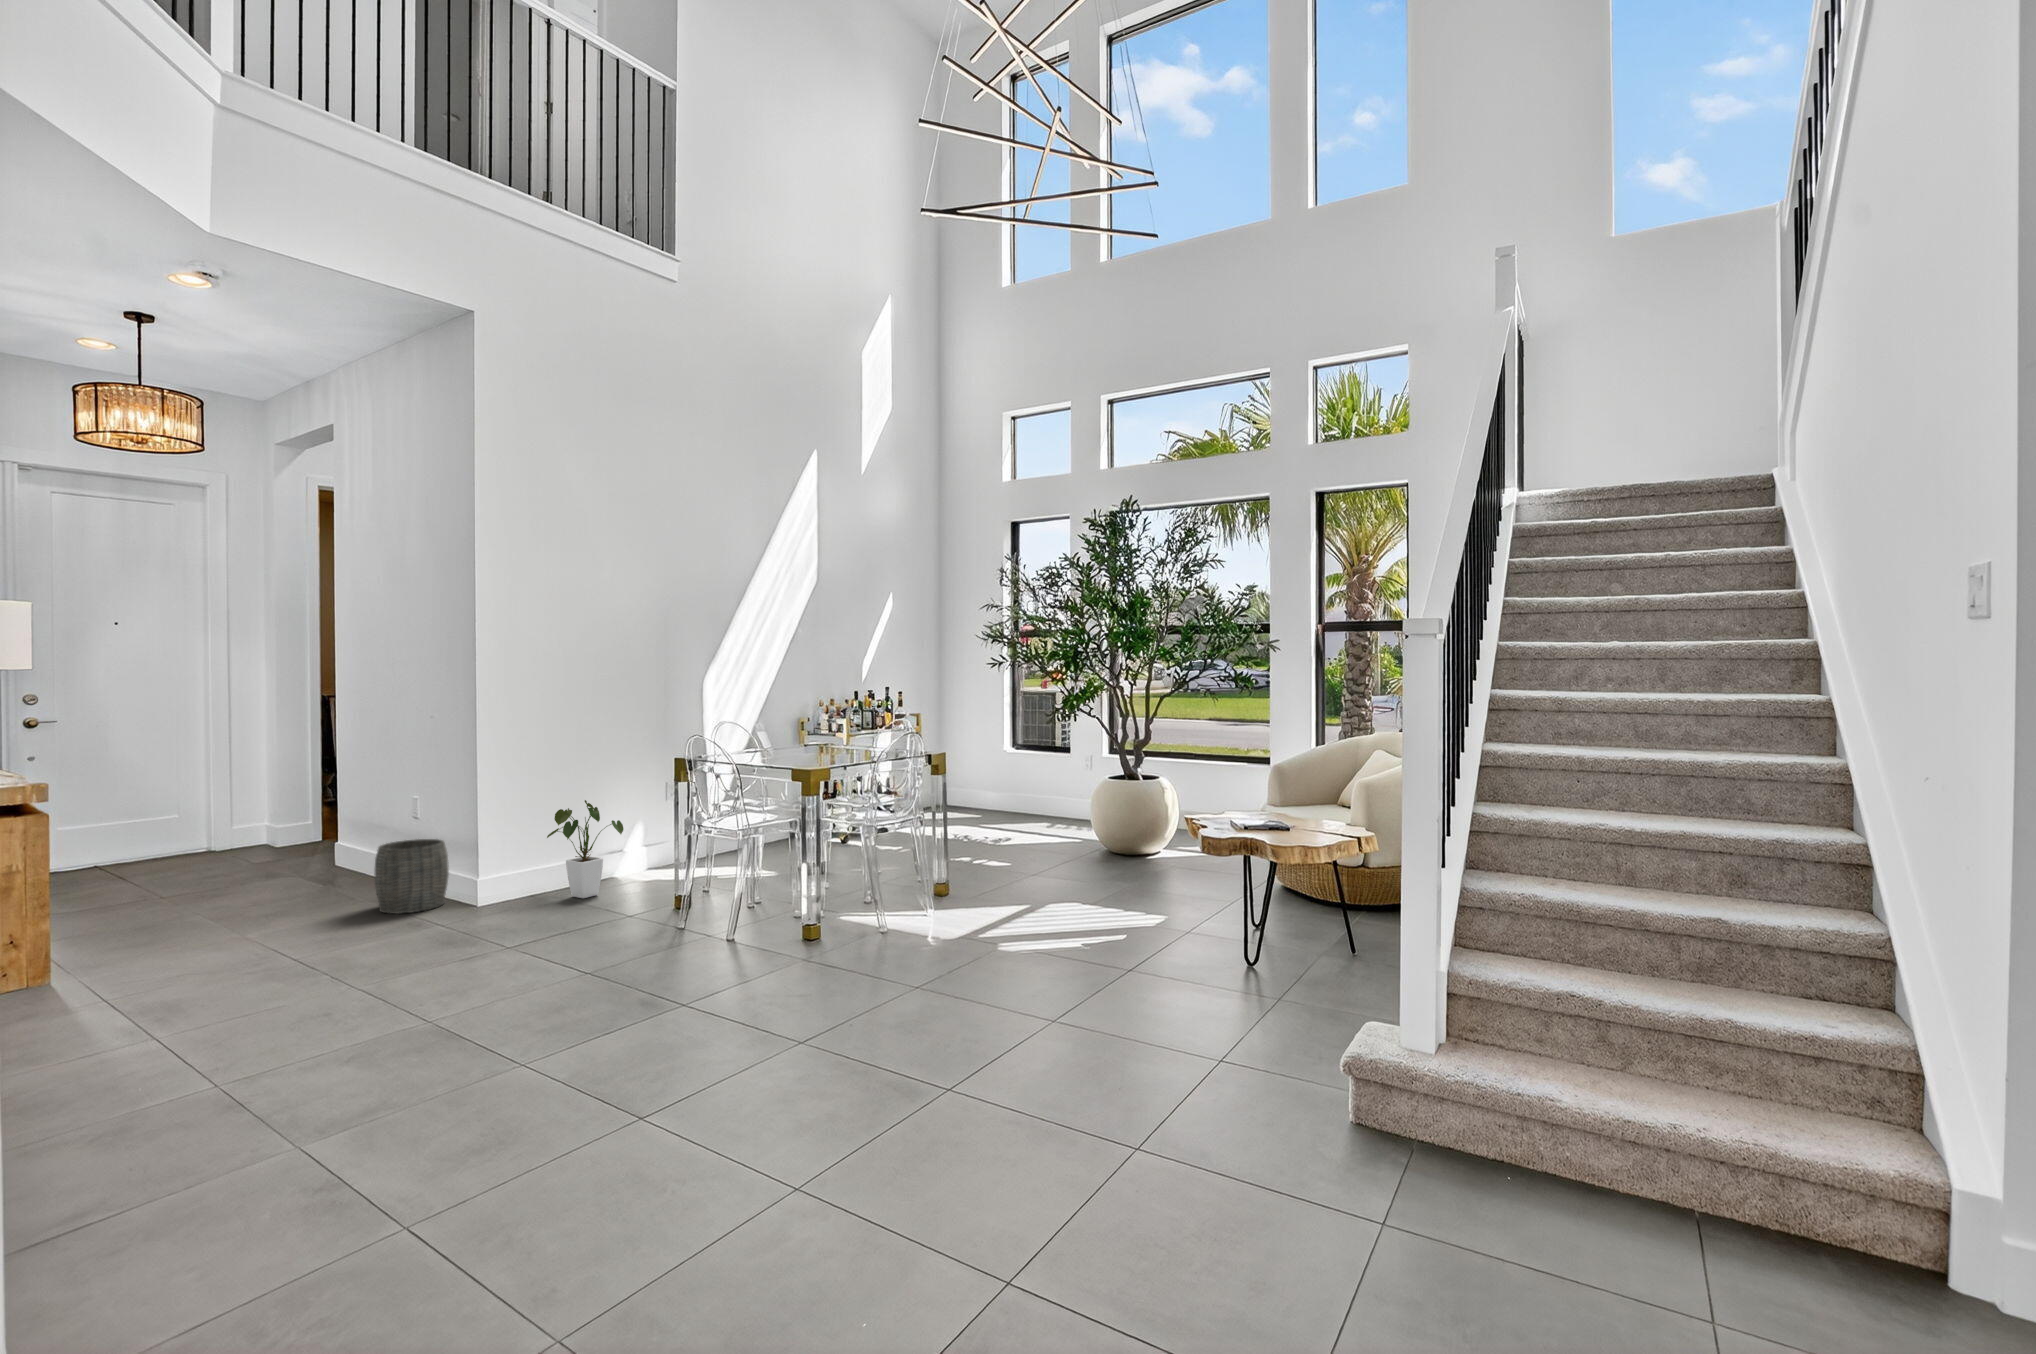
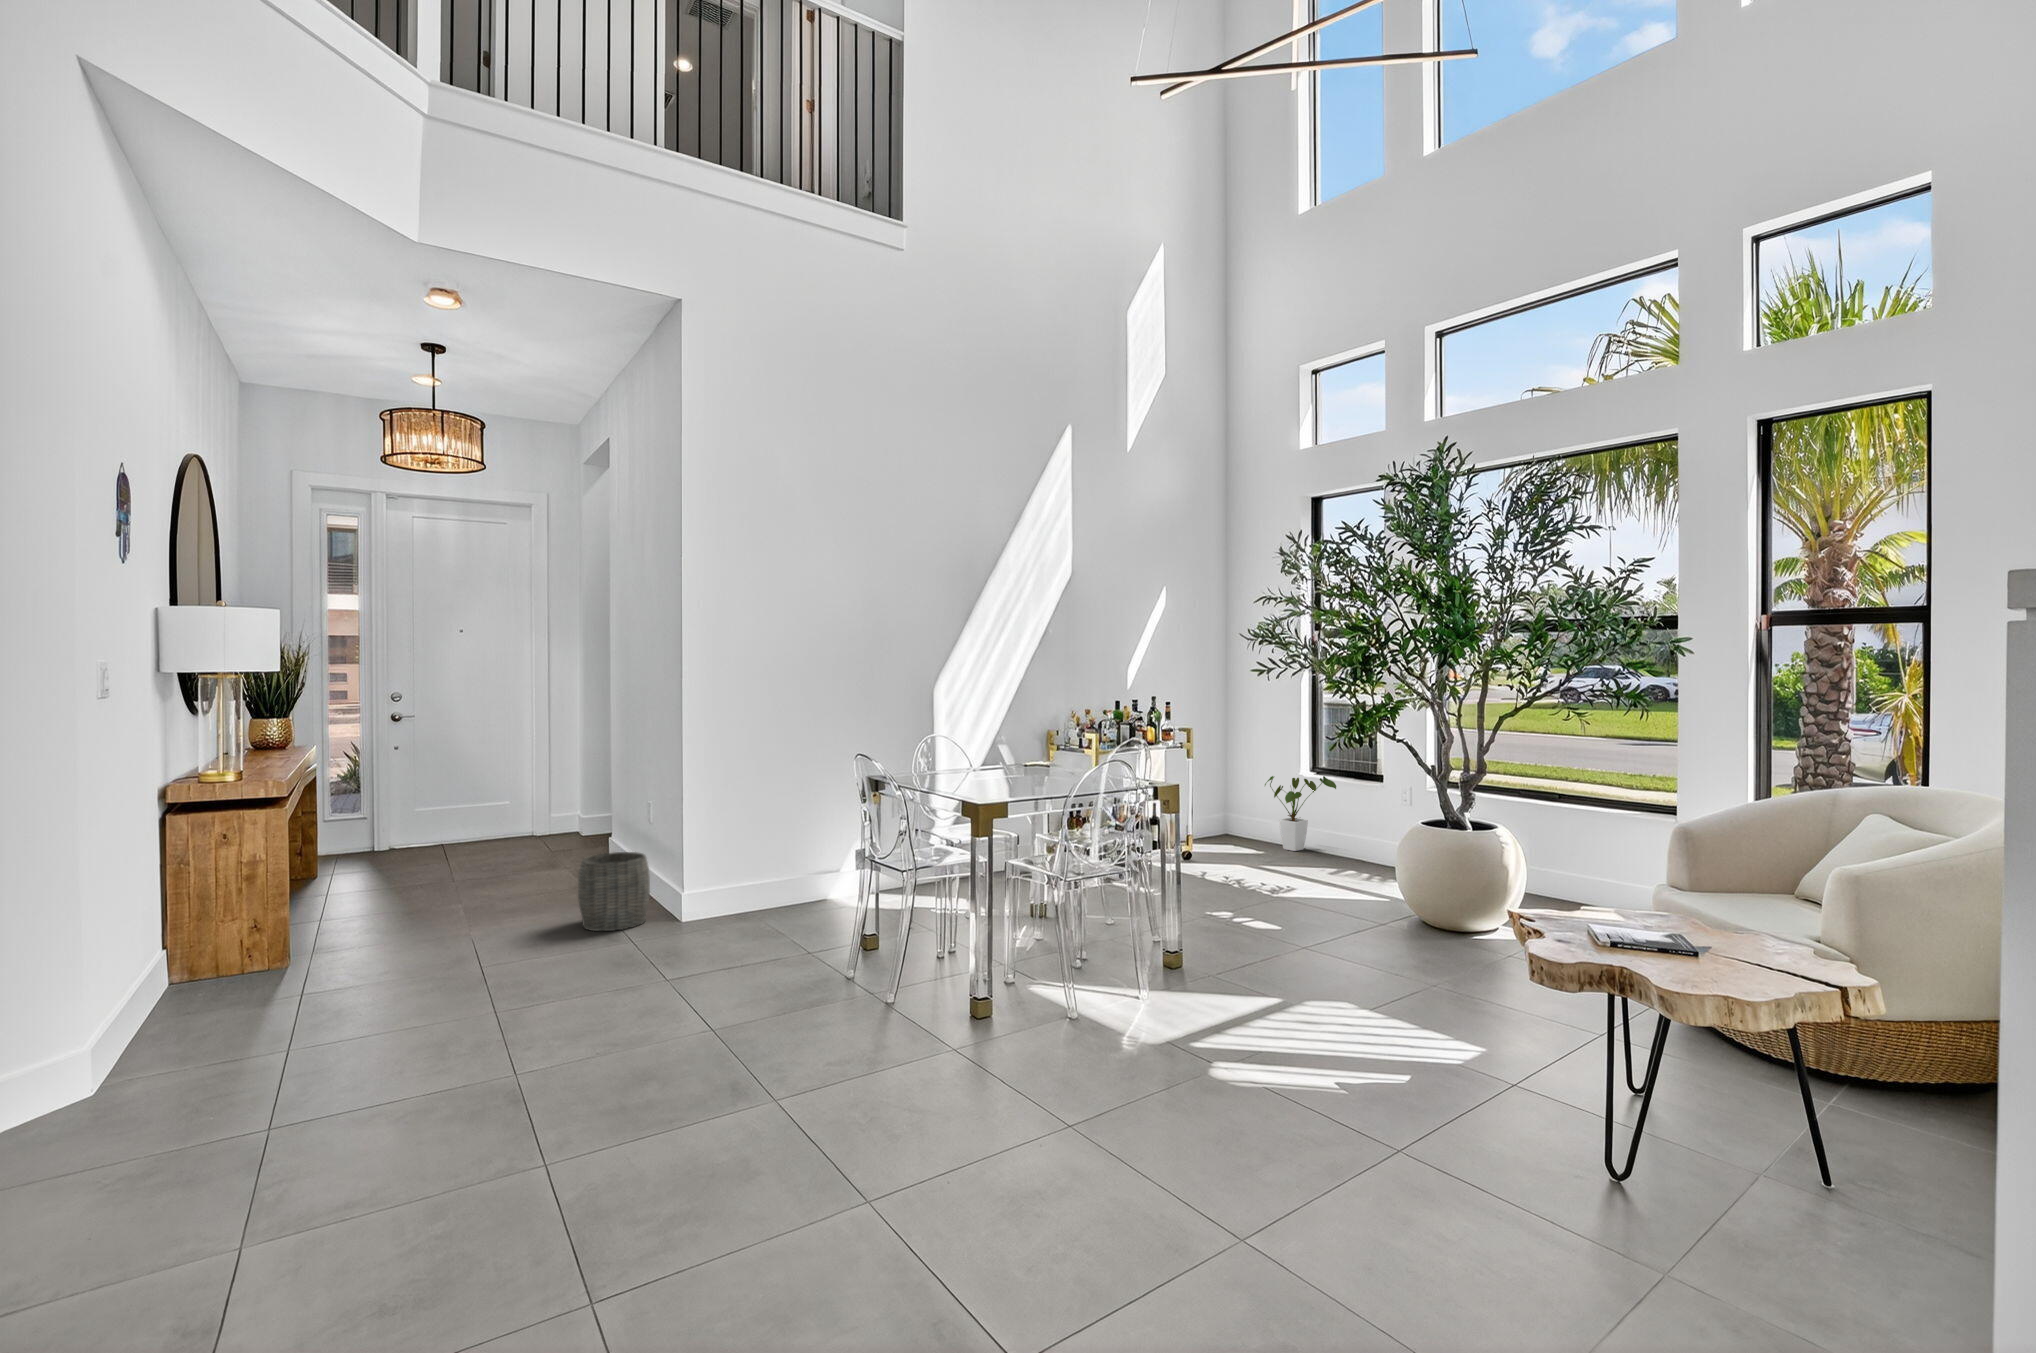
house plant: present [547,800,623,898] -> present [1265,776,1336,851]

